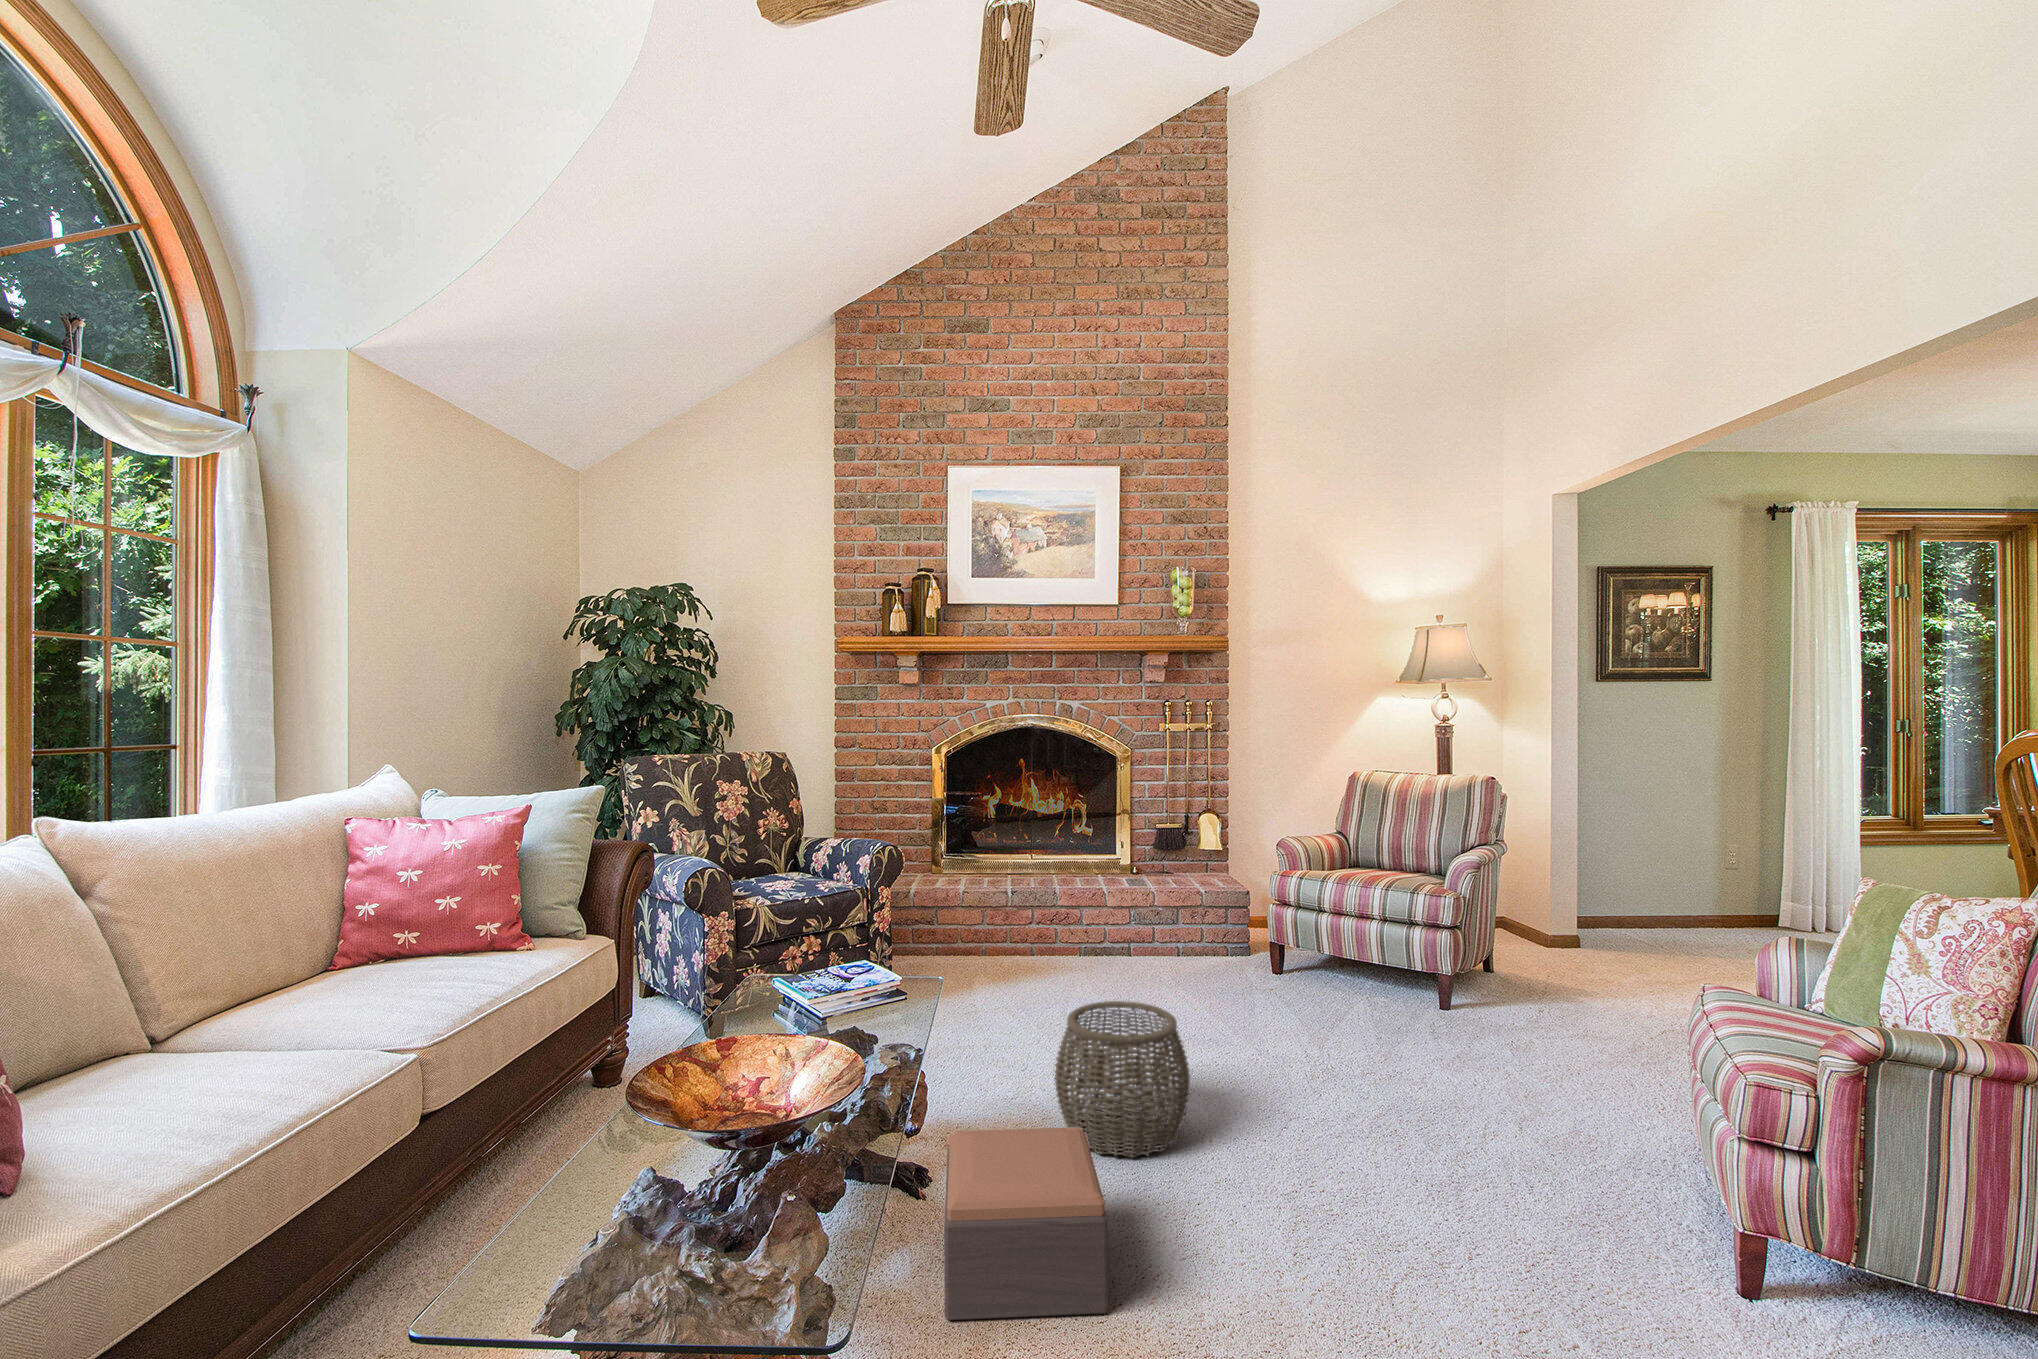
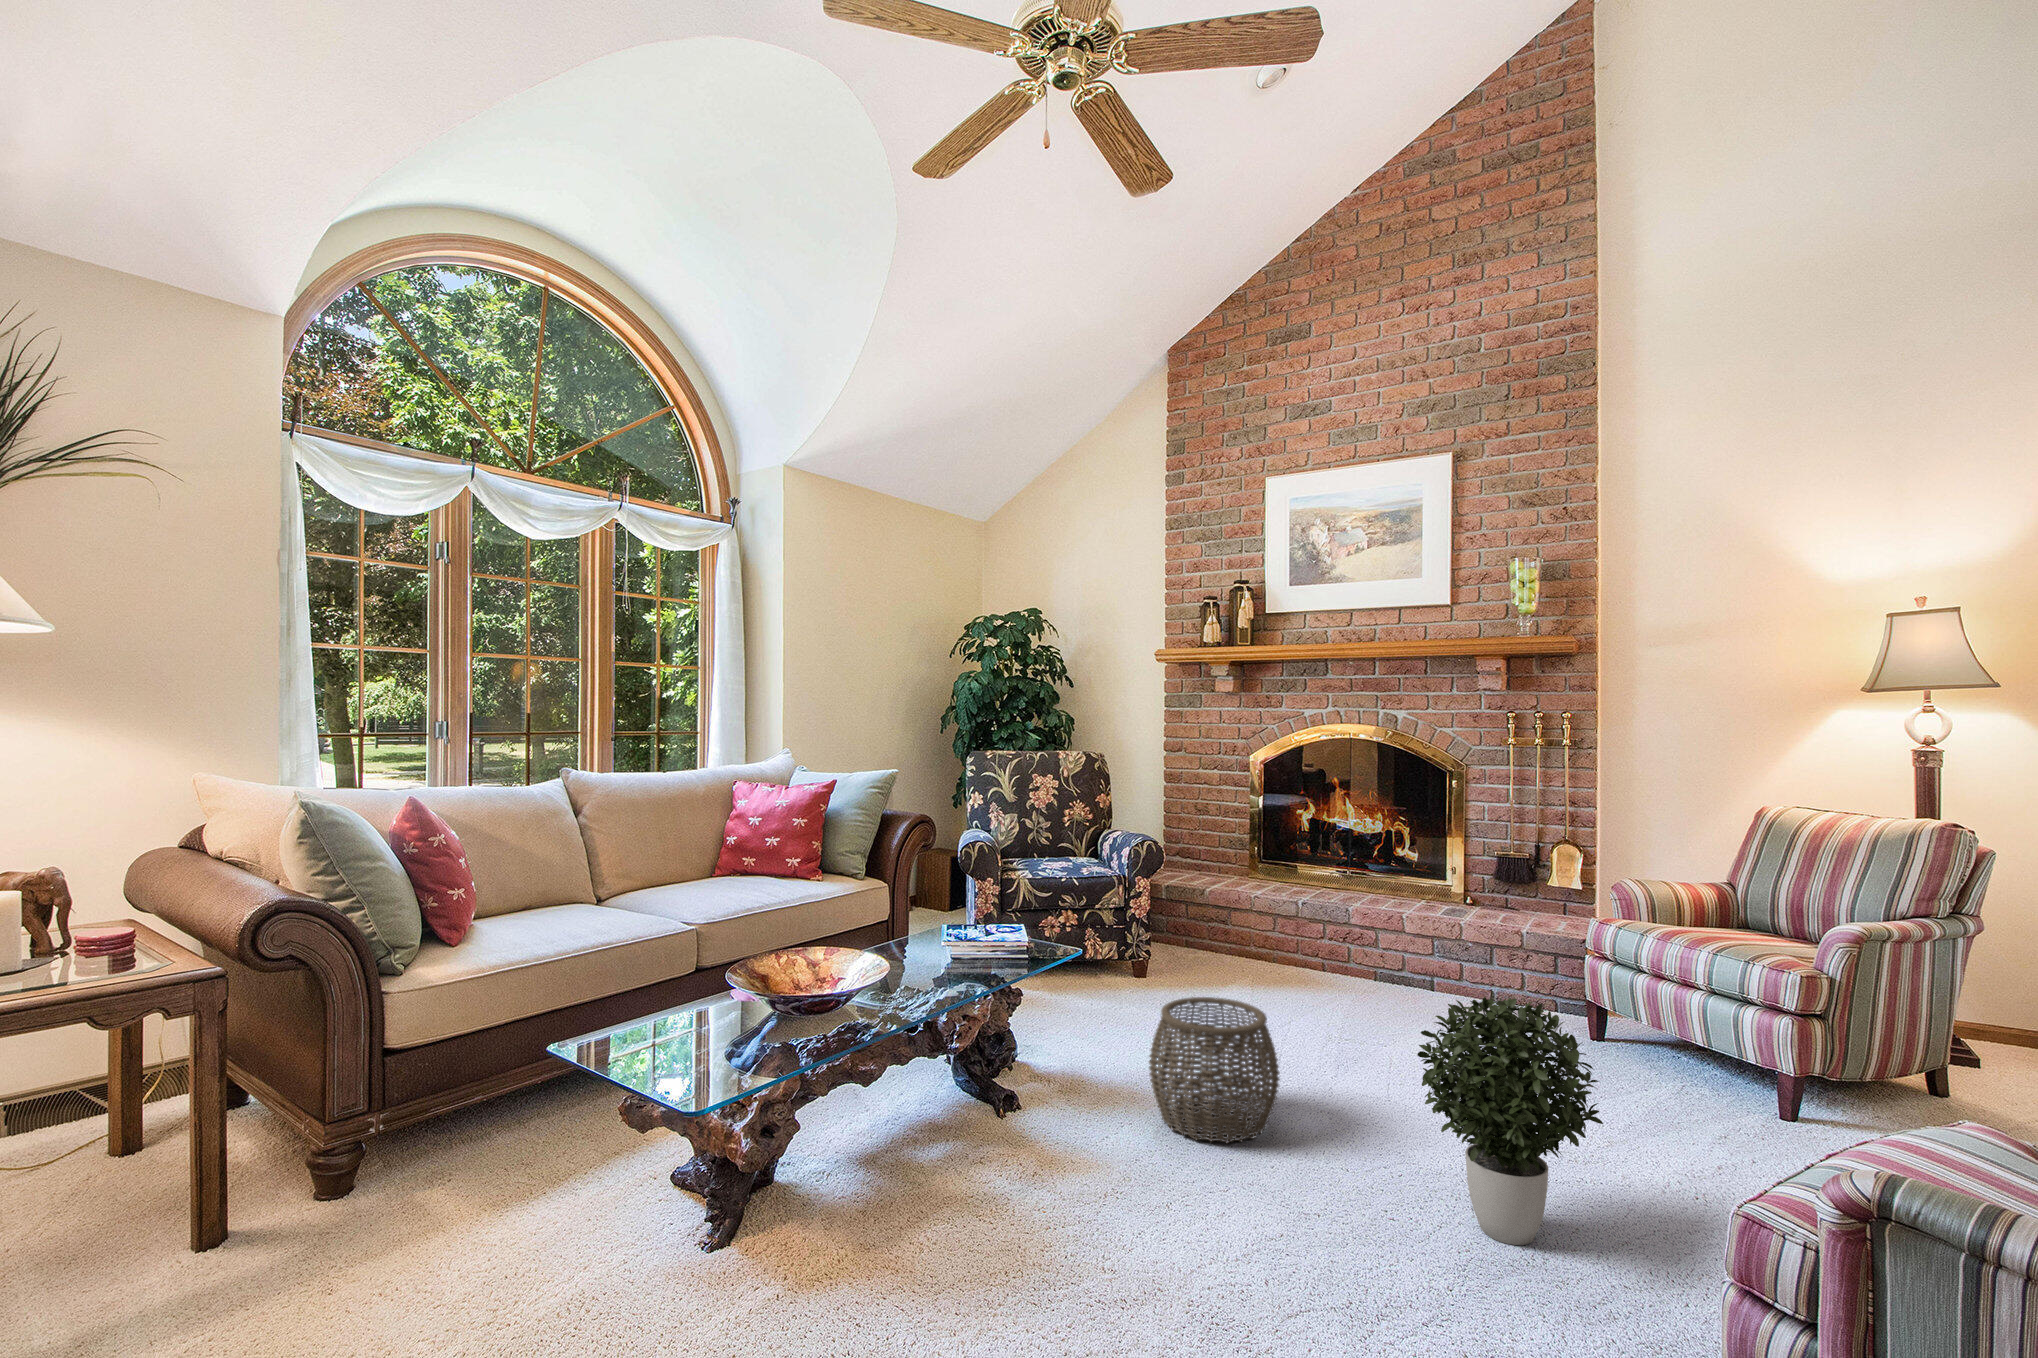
potted plant: none [1351,952,1510,1171] -> present [1417,997,1603,1245]
footstool: present [944,1127,1108,1320] -> none [930,1061,1099,1224]

